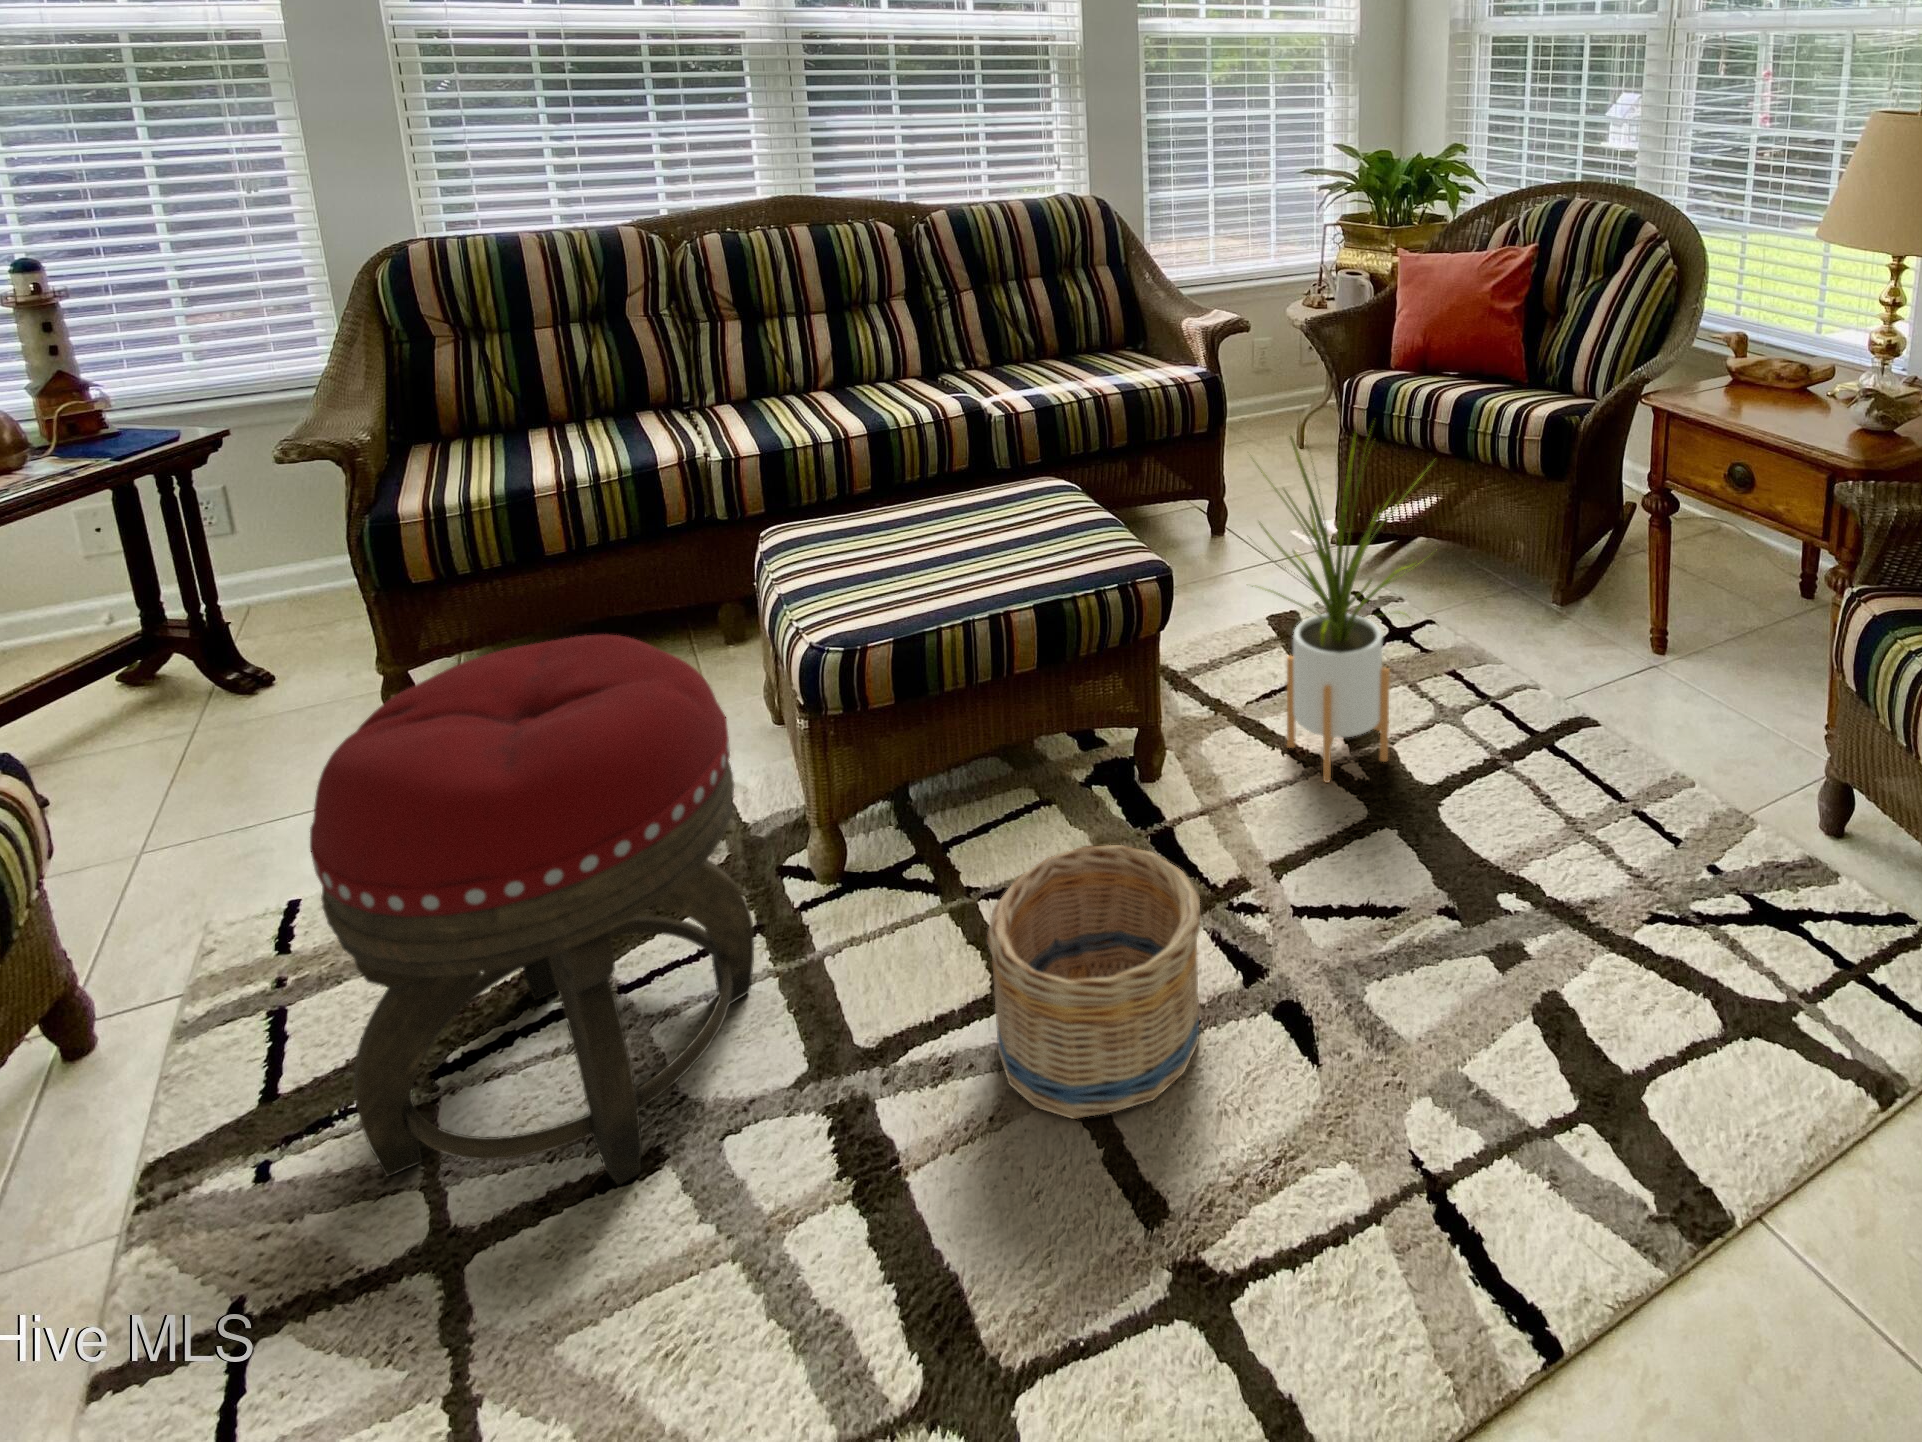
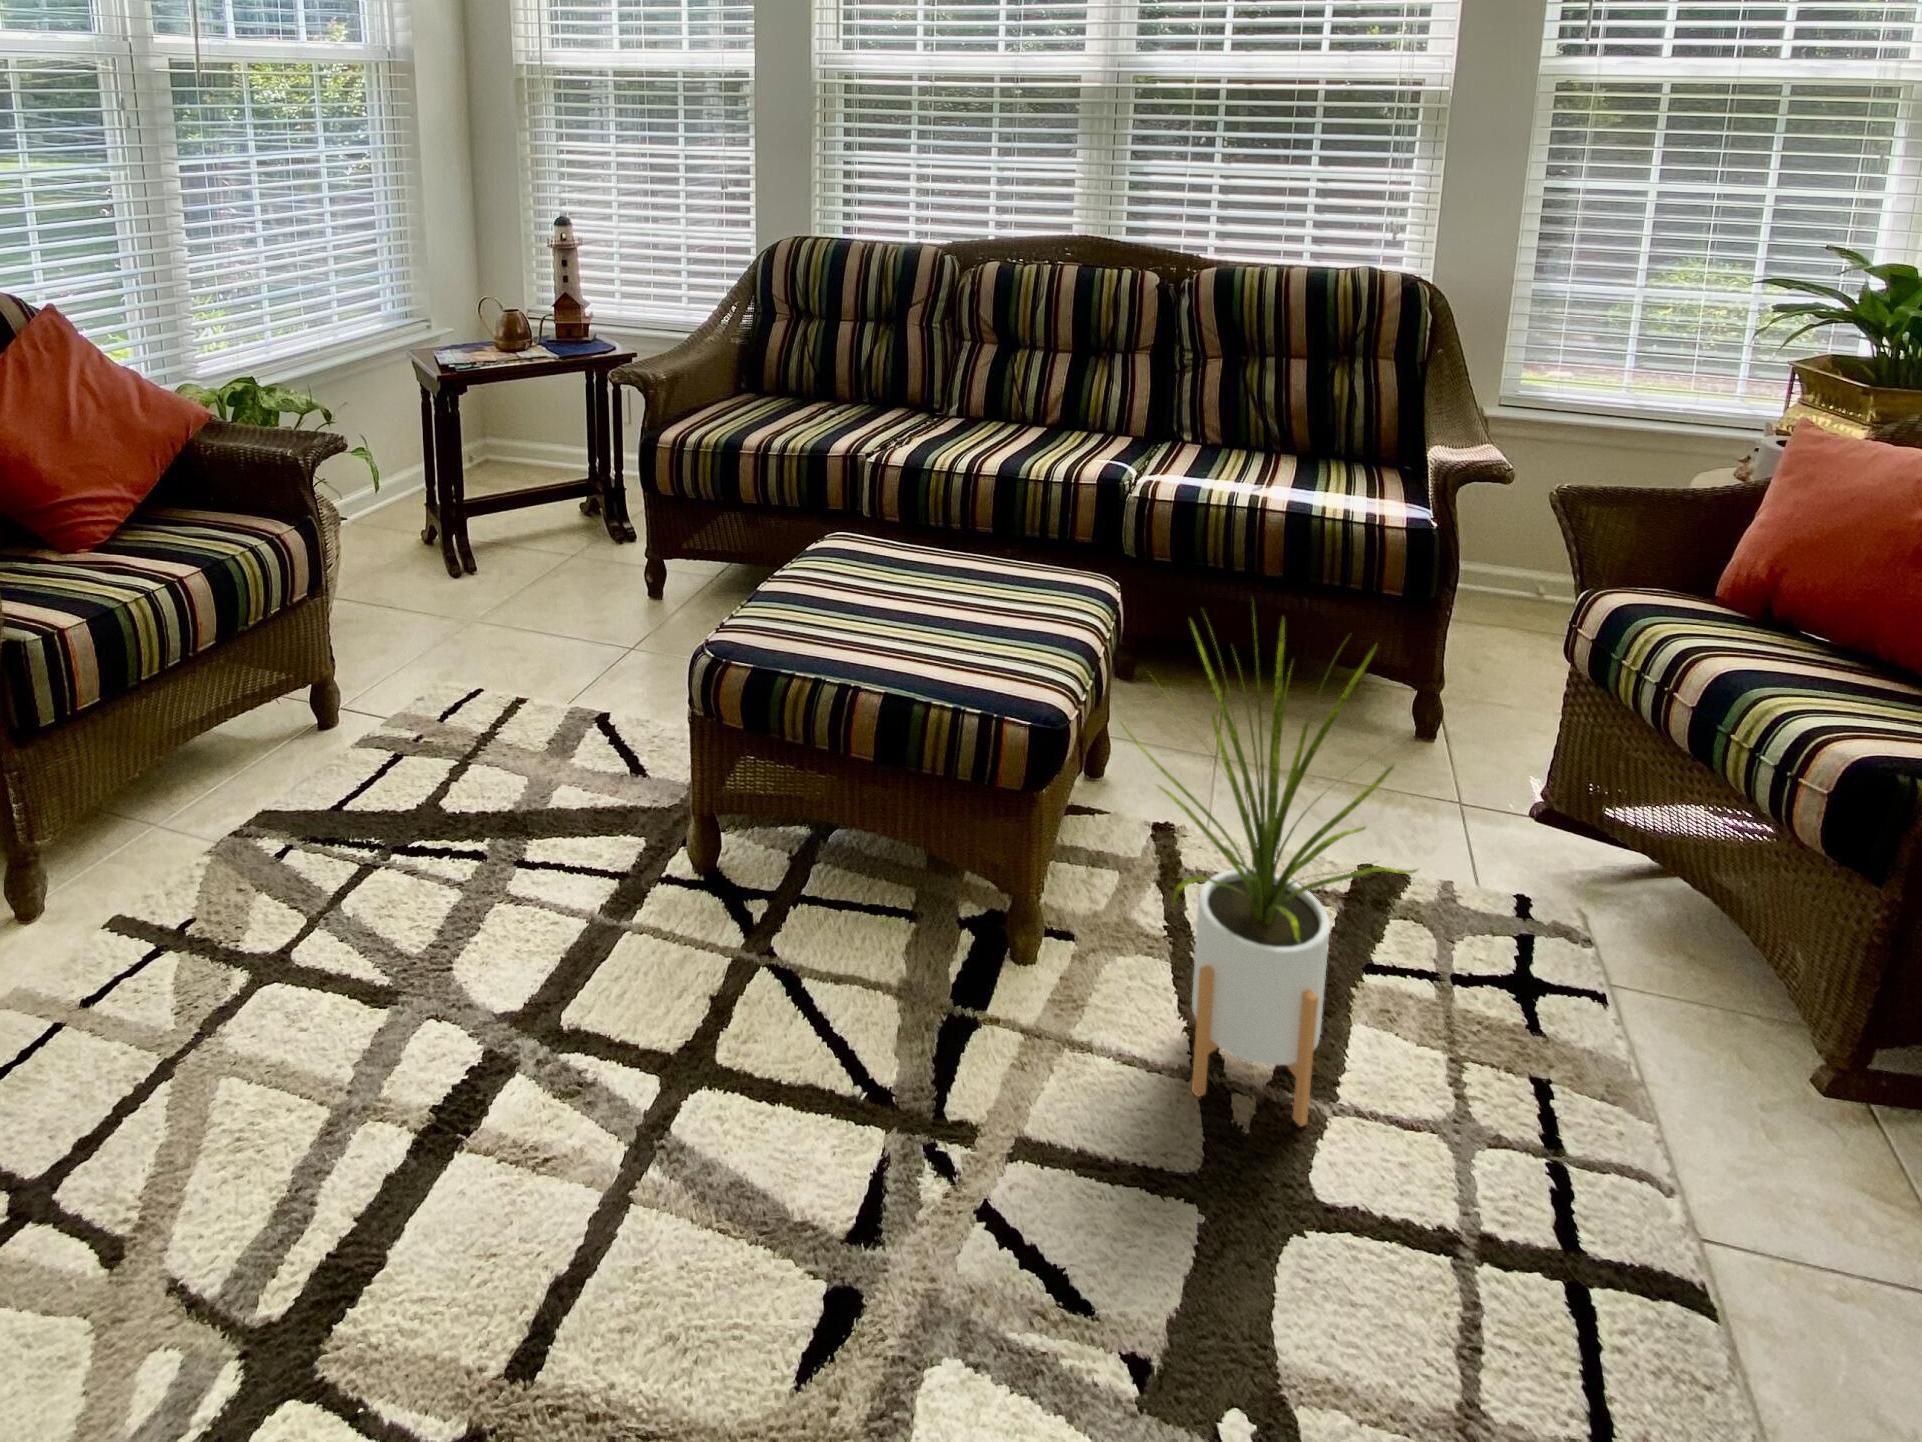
footstool: present [310,635,754,1185] -> none [274,551,581,996]
basket: present [987,845,1200,1119] -> none [569,948,804,1267]

